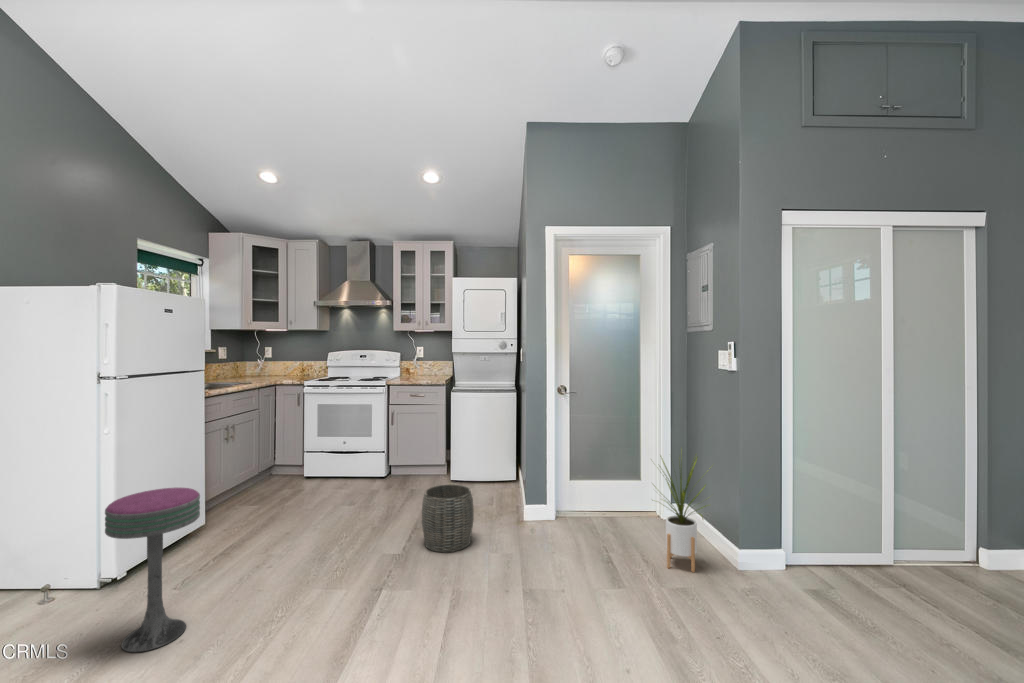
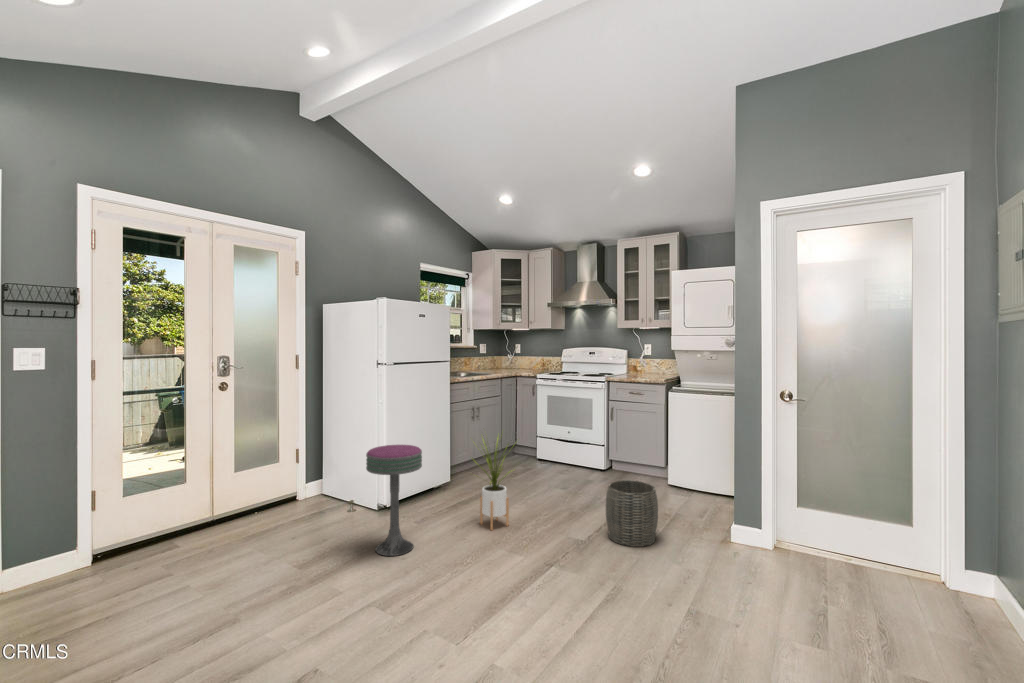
house plant: present [662,458,706,572] -> present [475,440,509,530]

